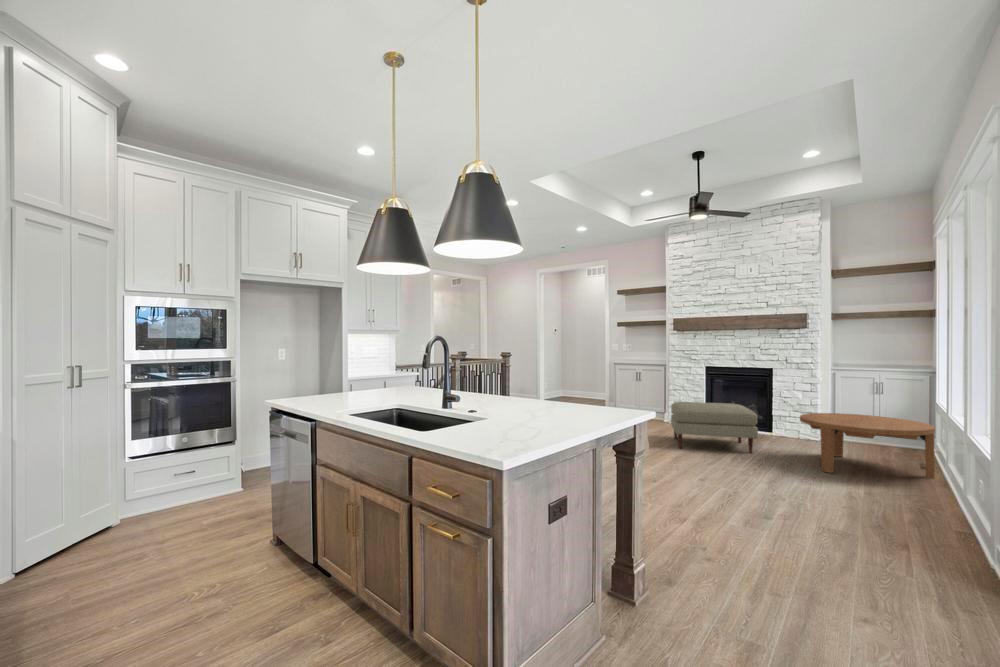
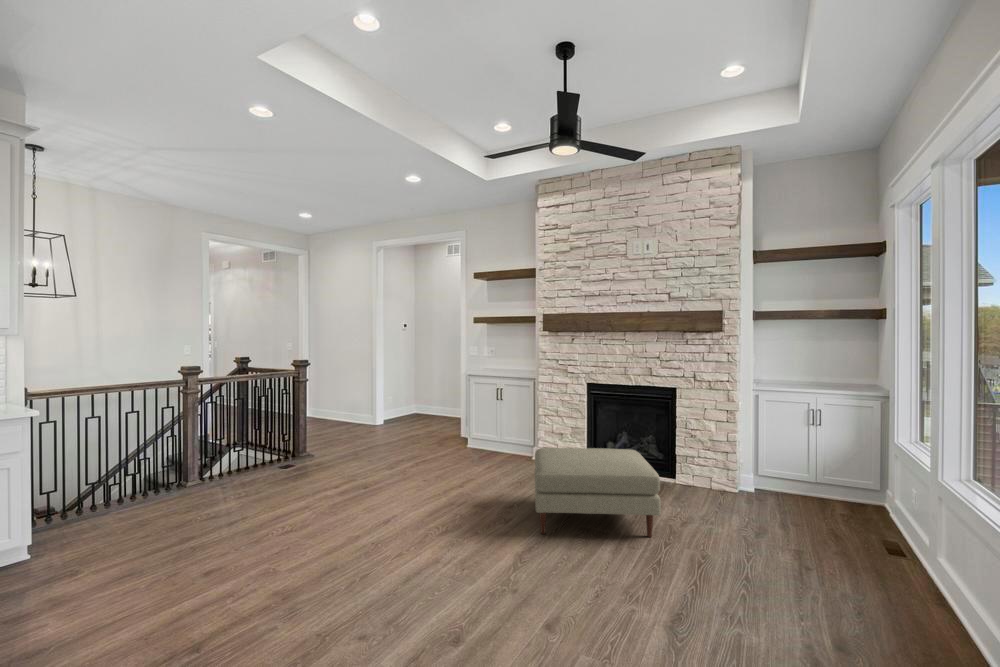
coffee table: present [800,413,935,479] -> none [724,467,933,592]

